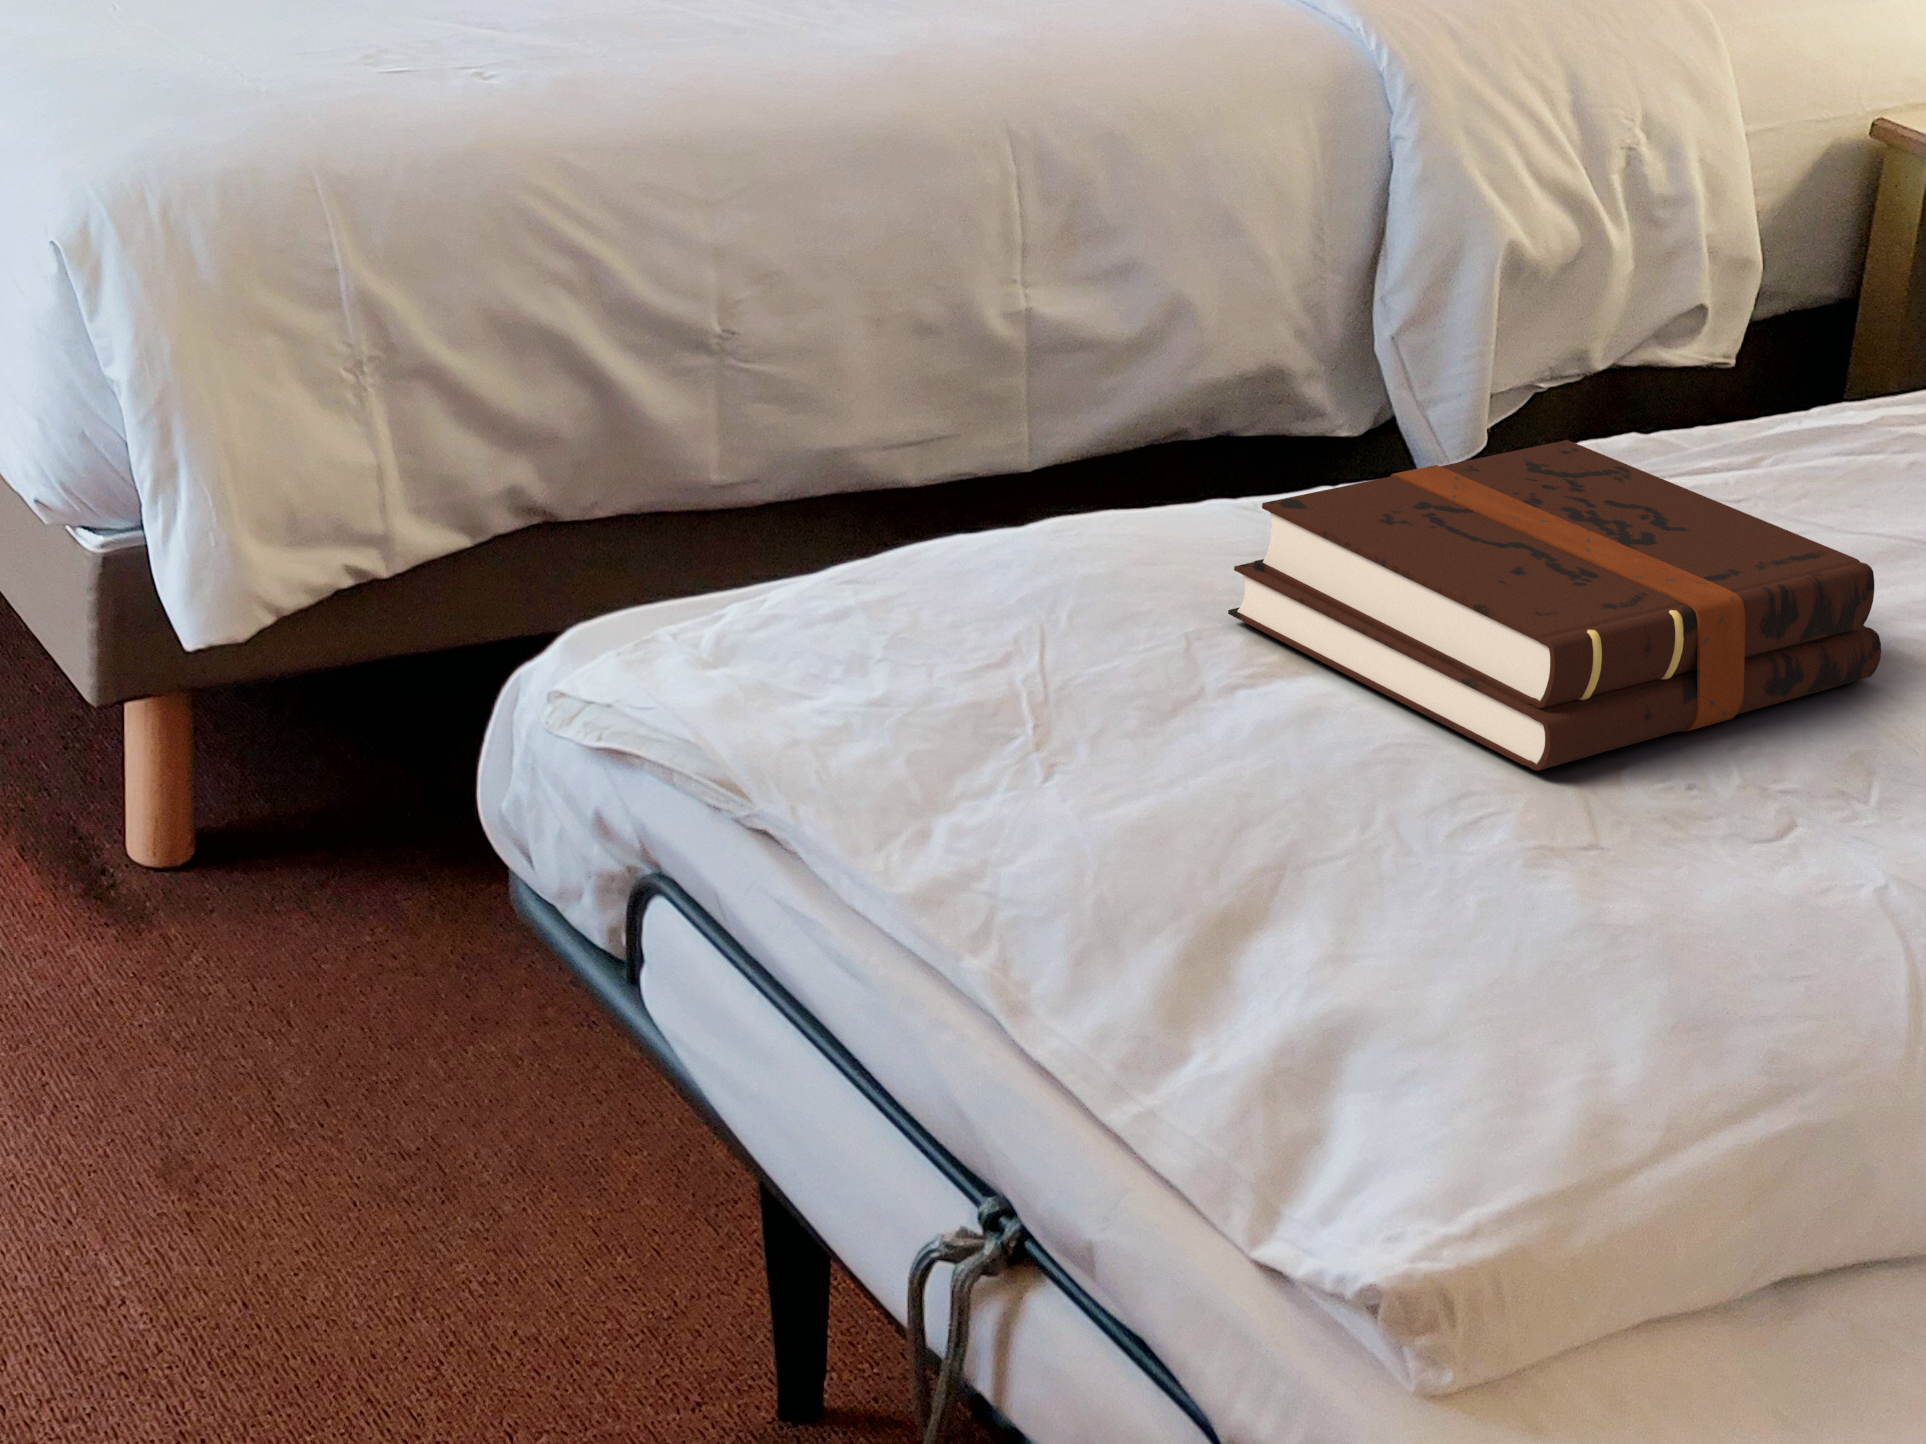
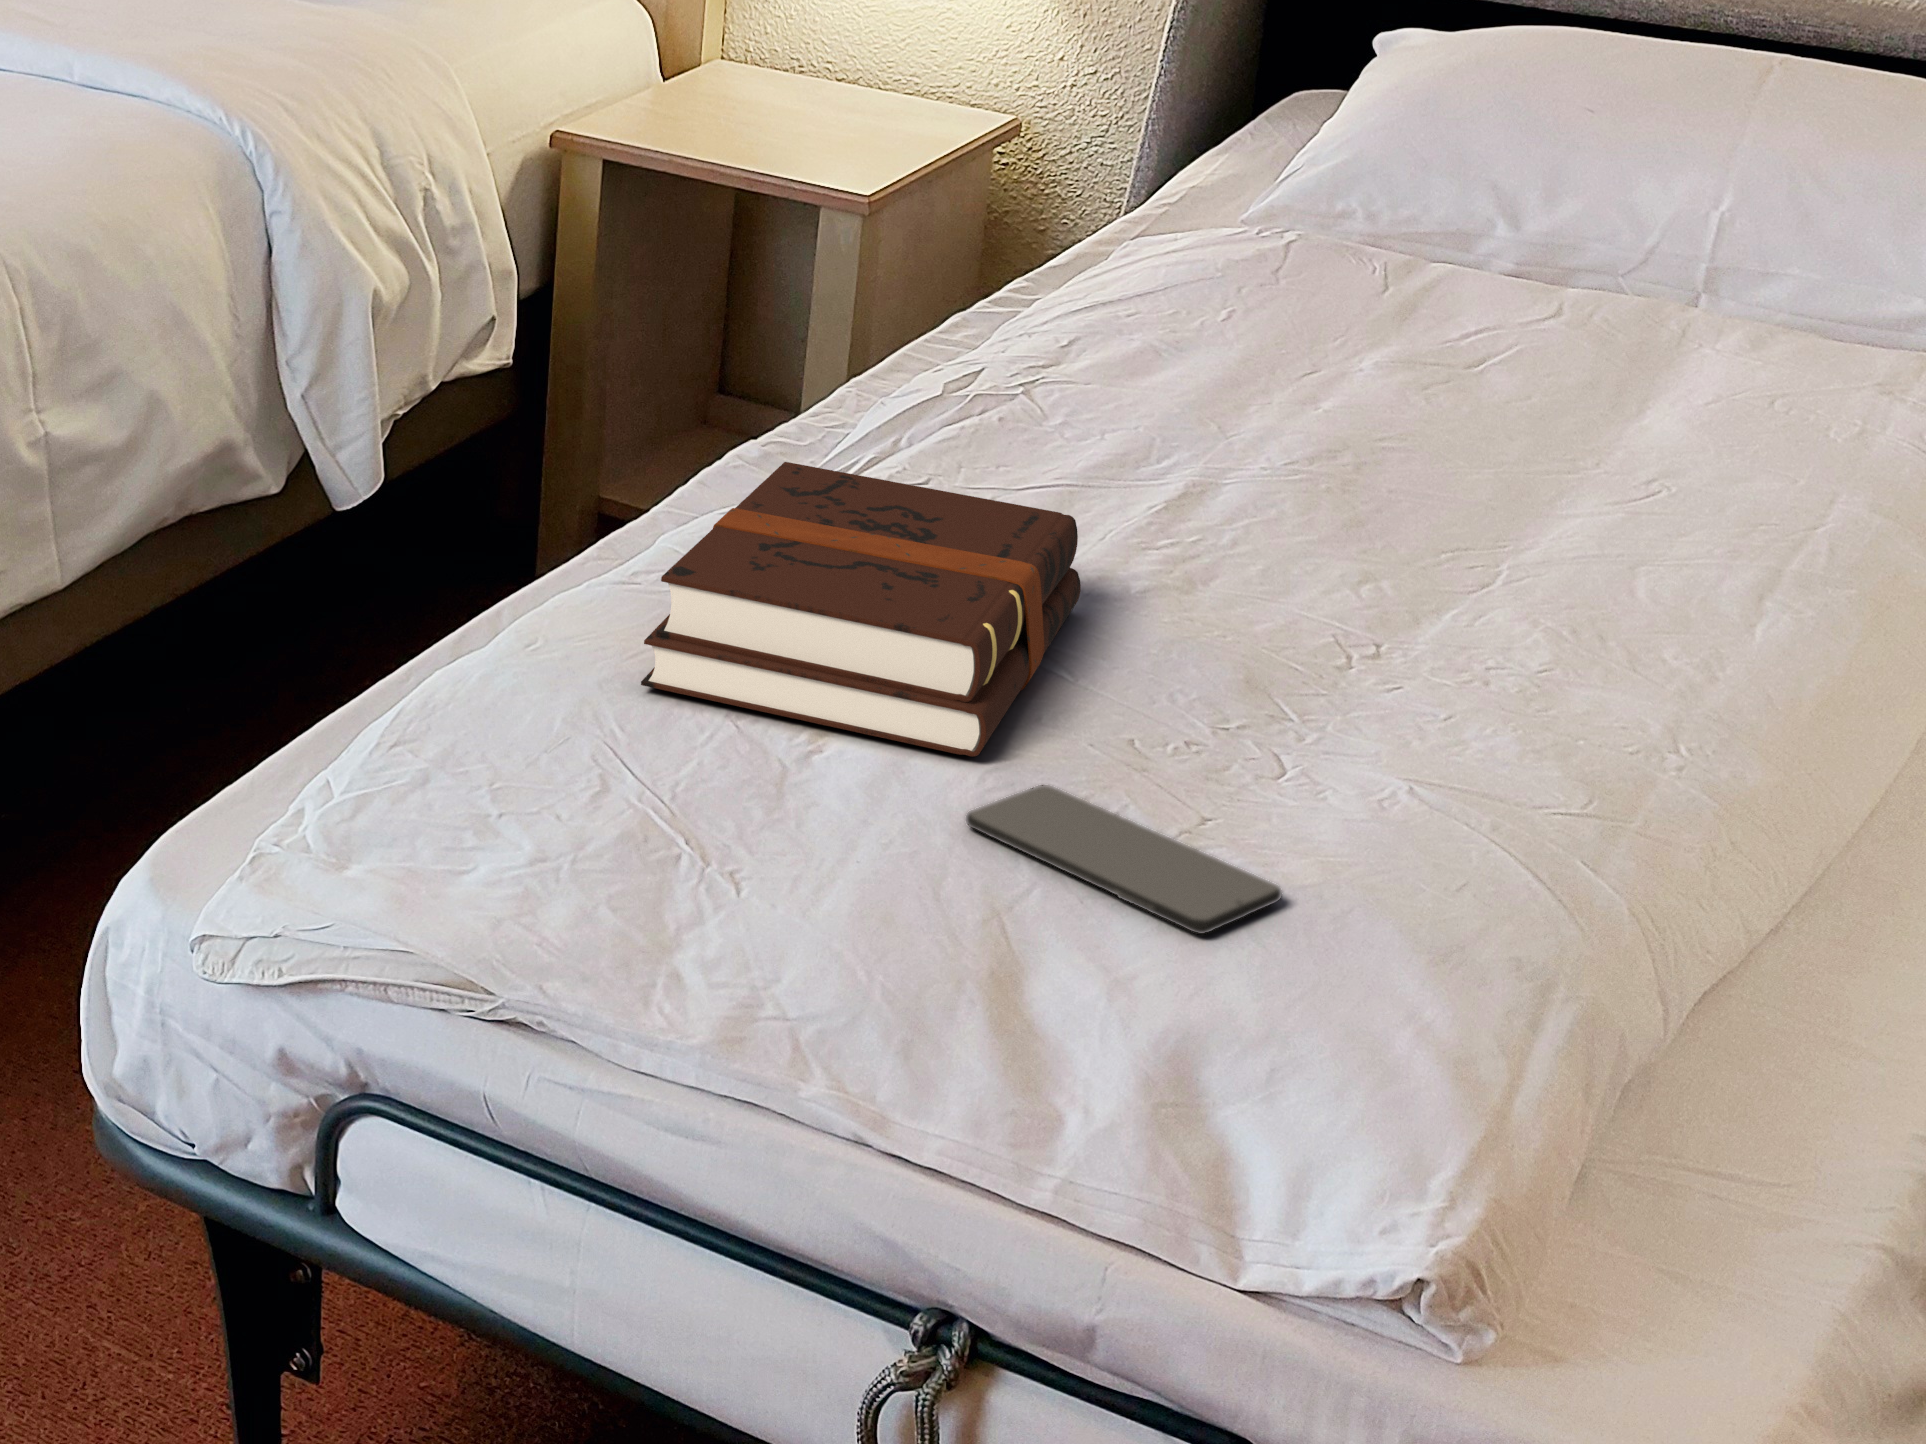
smartphone: none [1444,811,1749,996] -> present [966,785,1282,934]

